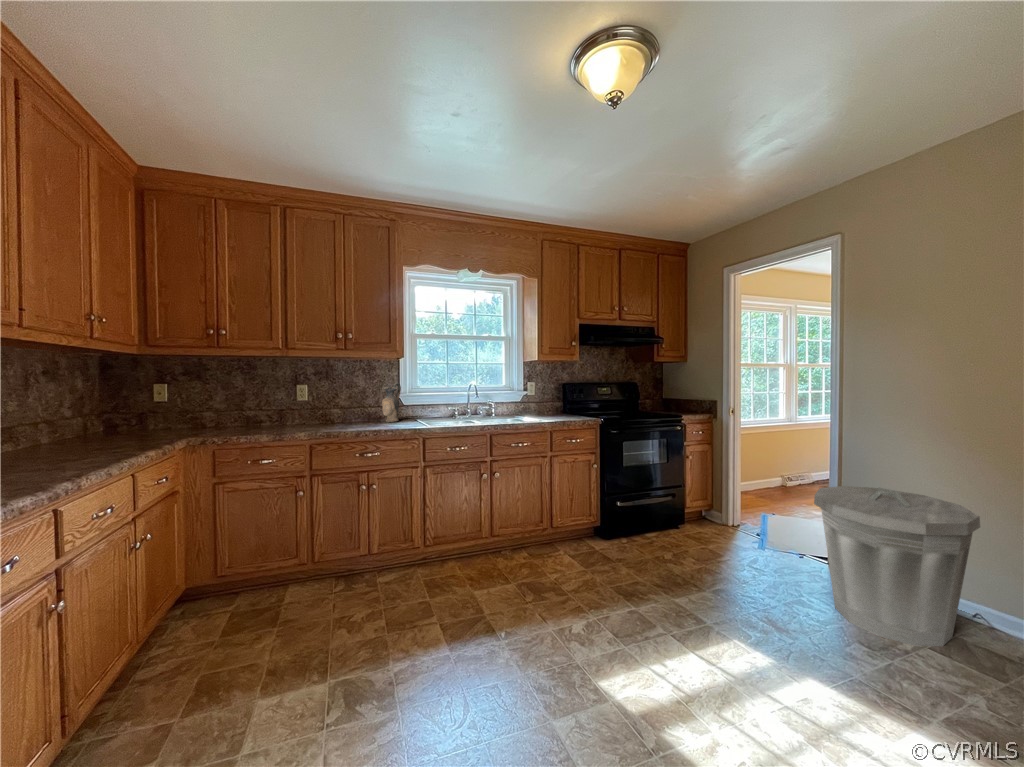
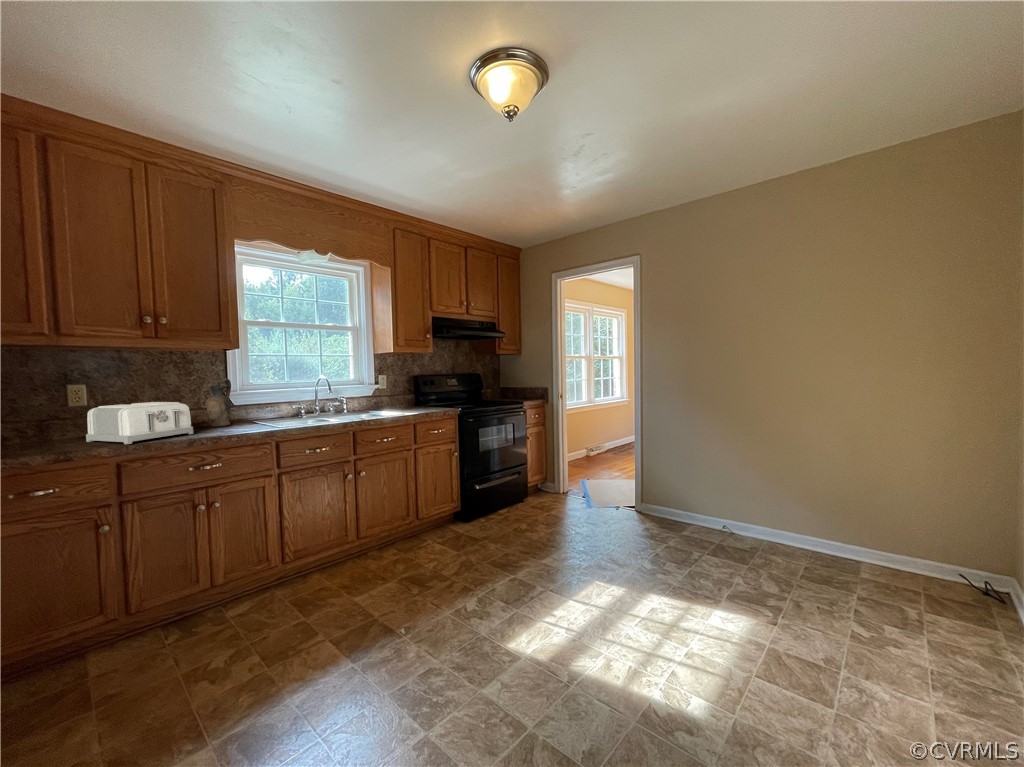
toaster: none [306,400,369,431] -> present [86,402,194,444]
trash can: present [814,486,980,646] -> none [634,445,727,553]

